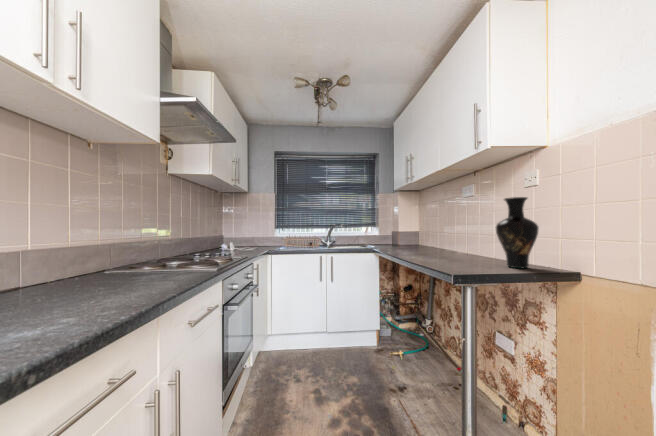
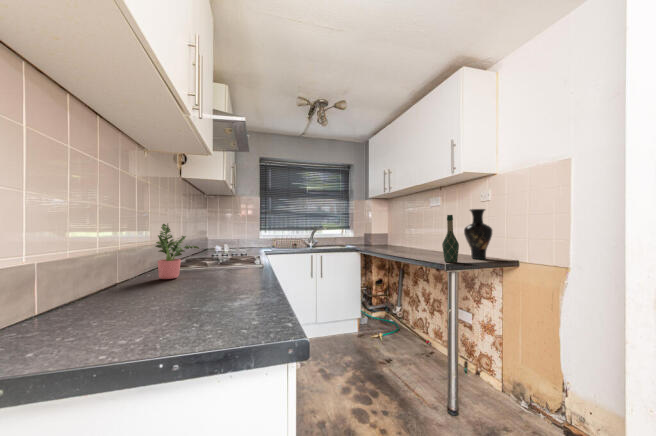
wine bottle: none [455,206,479,273] -> present [442,215,459,262]
potted plant: none [62,219,132,284] -> present [155,224,199,279]

